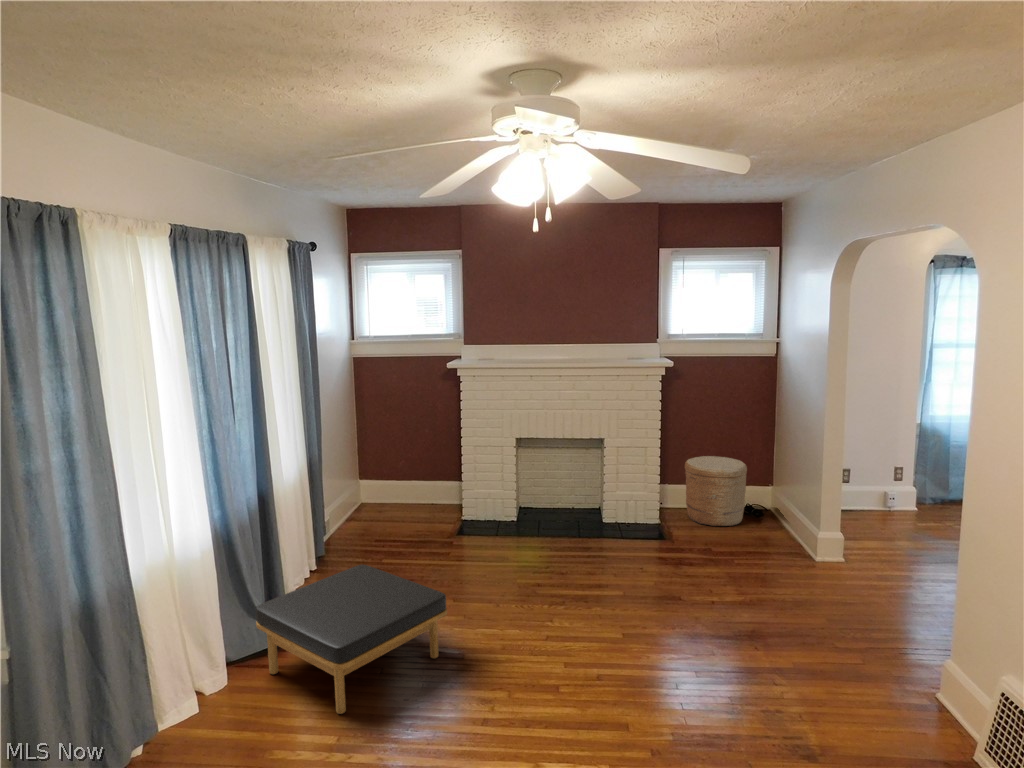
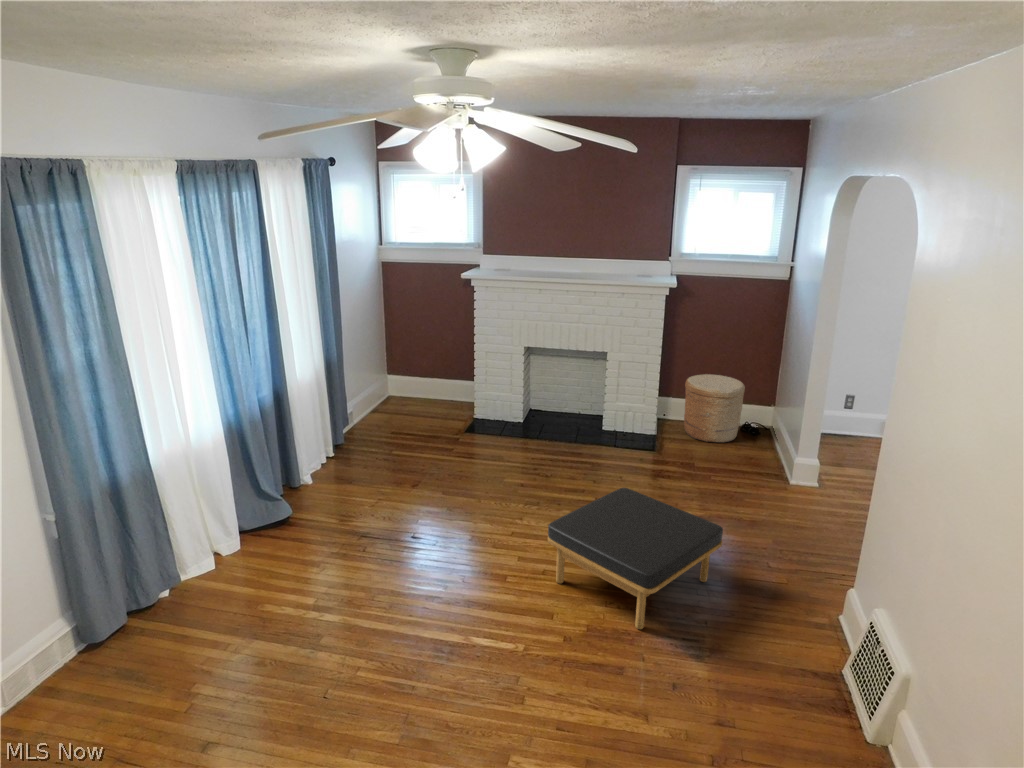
ottoman: present [256,565,447,714] -> present [548,488,723,629]

